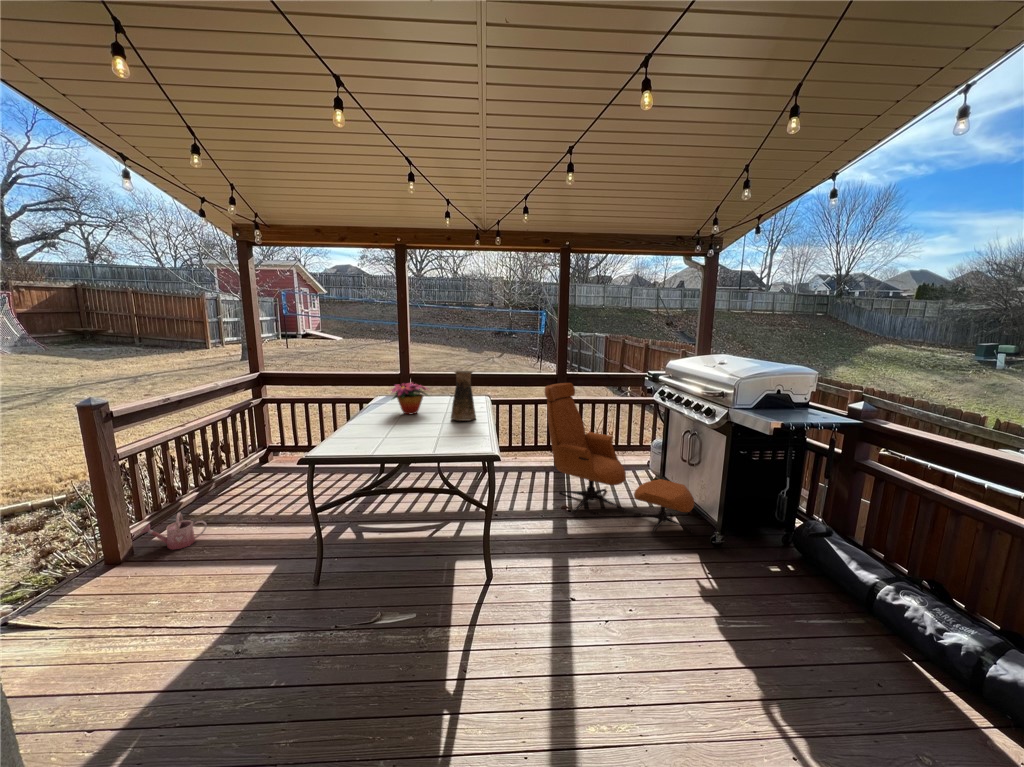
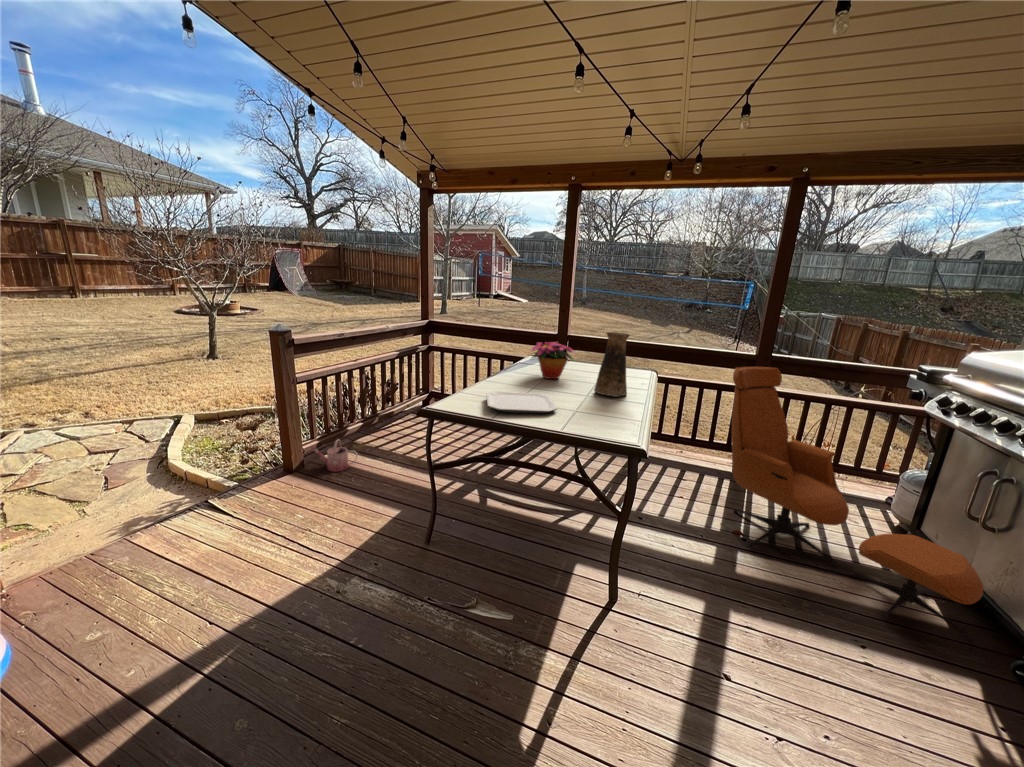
plate: none [364,428,429,447] -> present [486,392,557,414]

